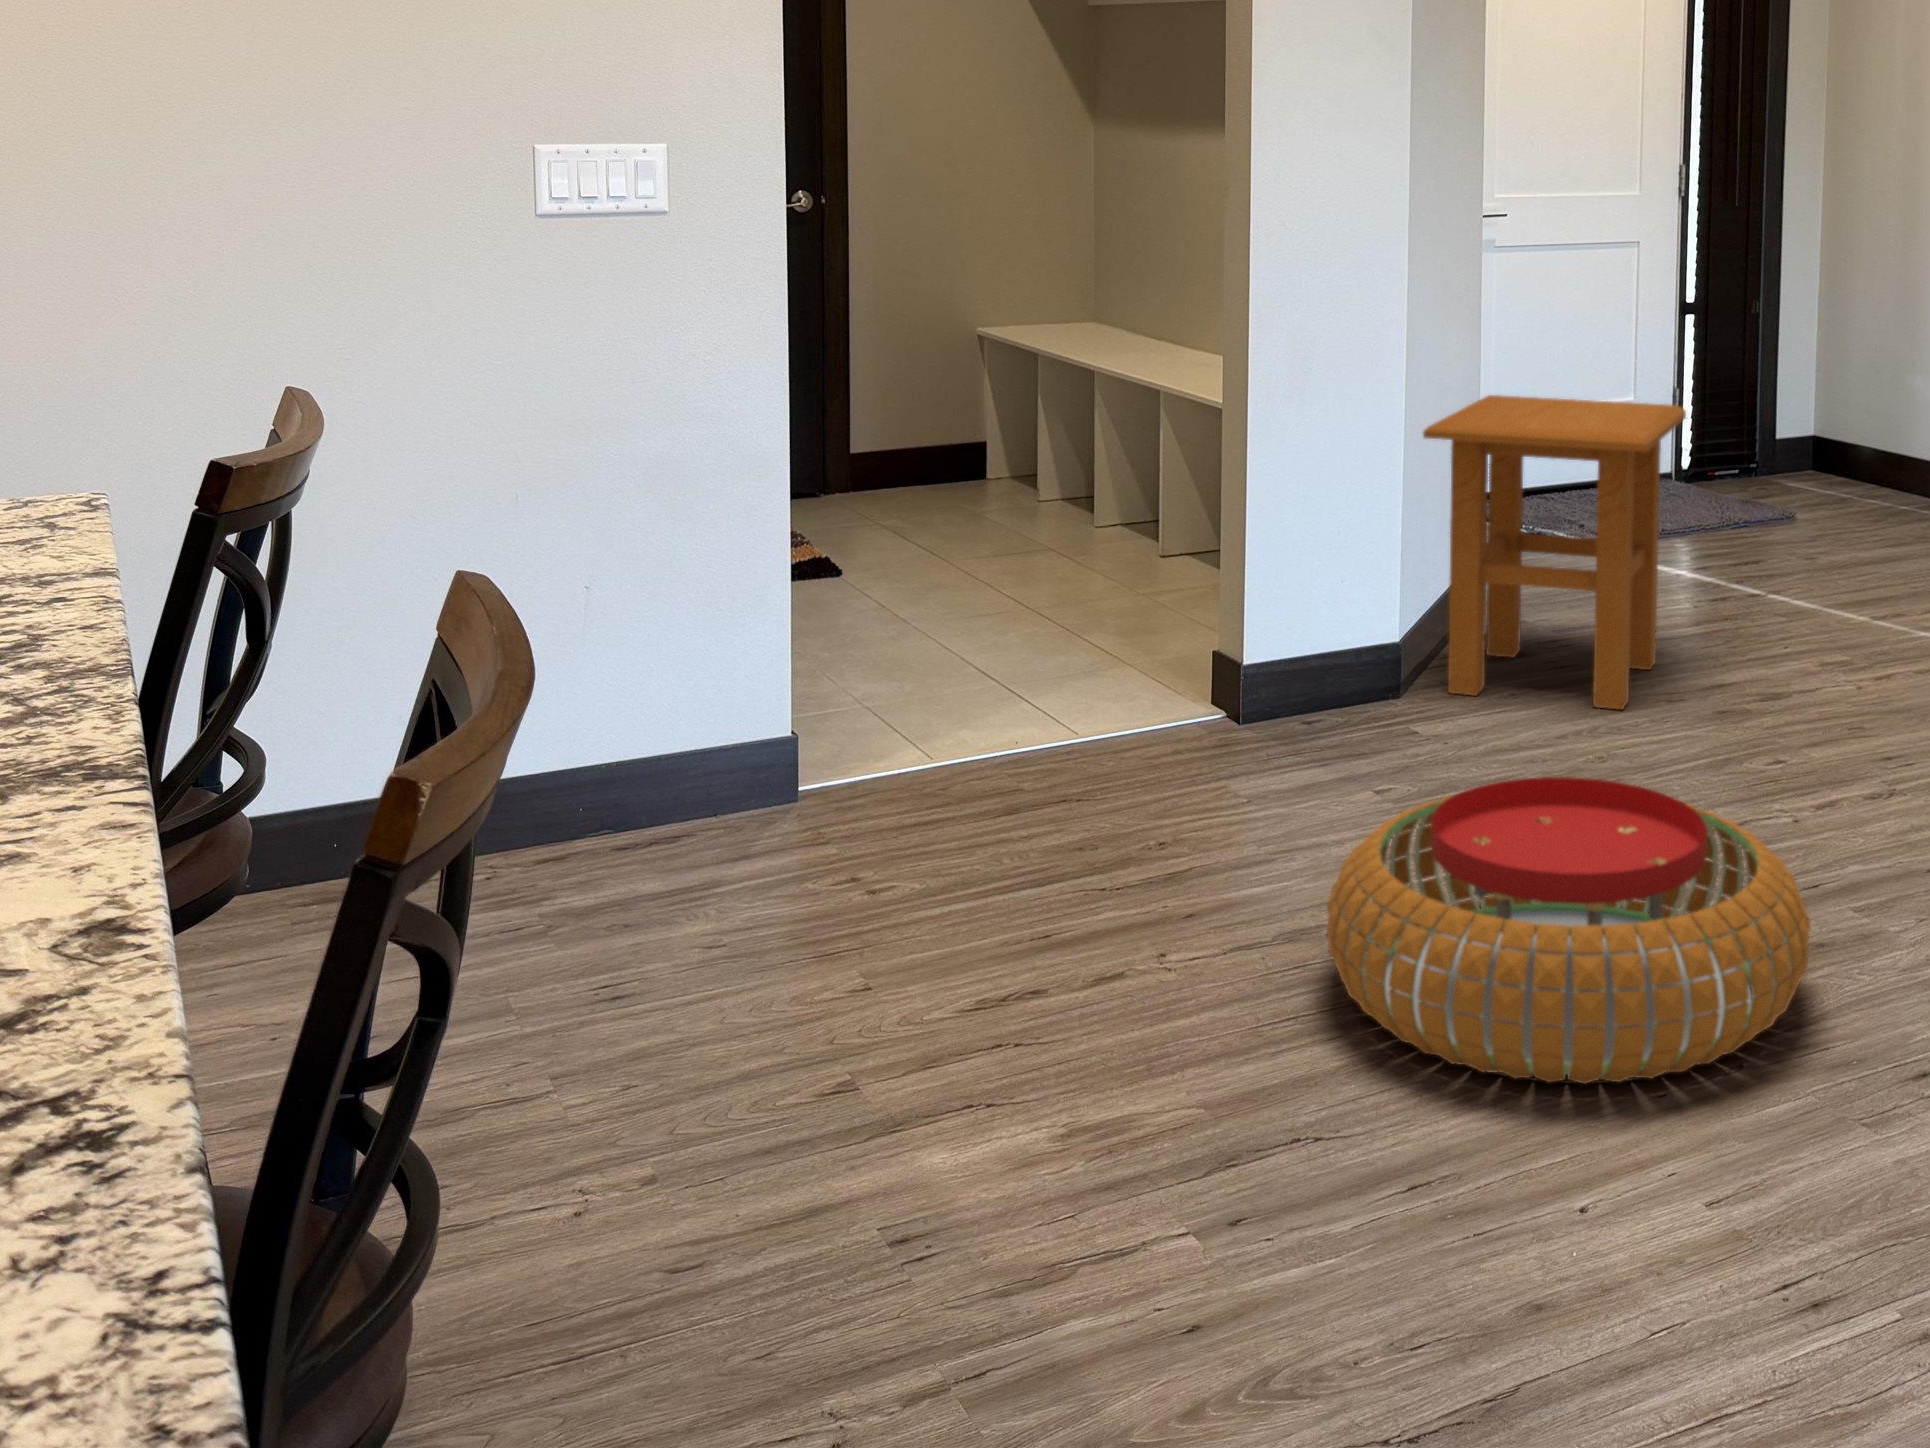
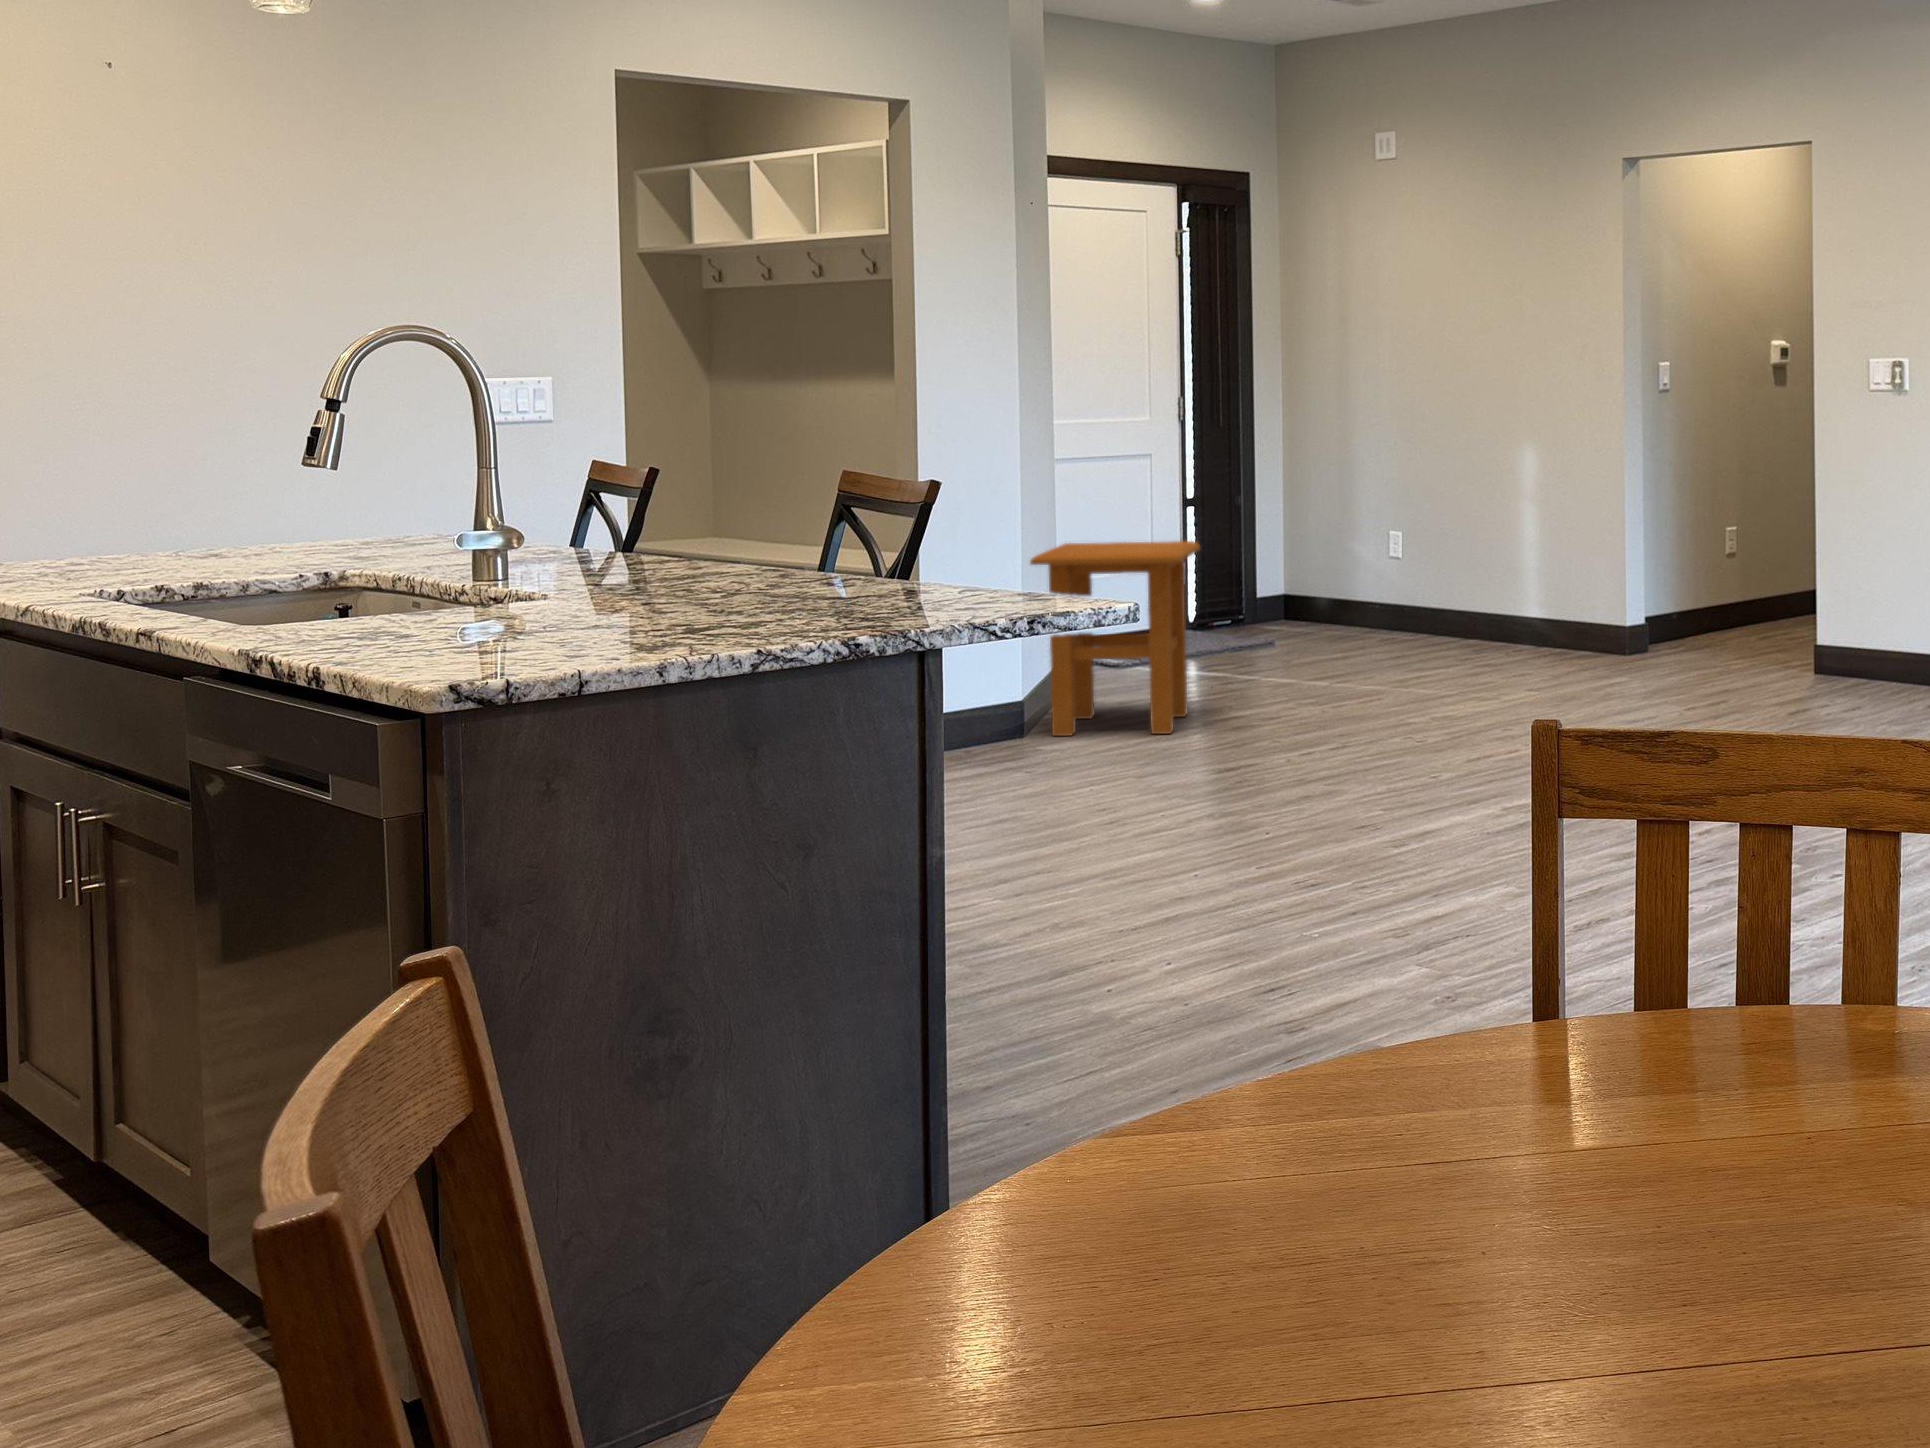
pouf: present [1327,777,1810,1084] -> none [1024,719,1298,855]

